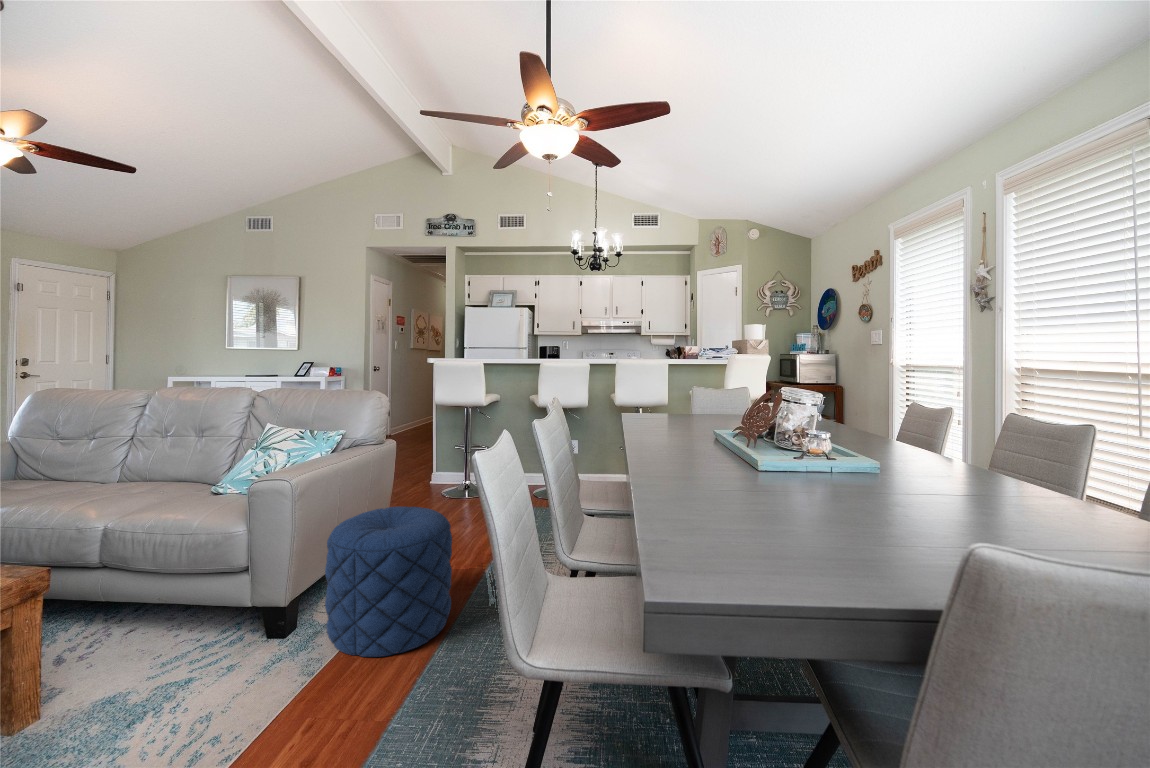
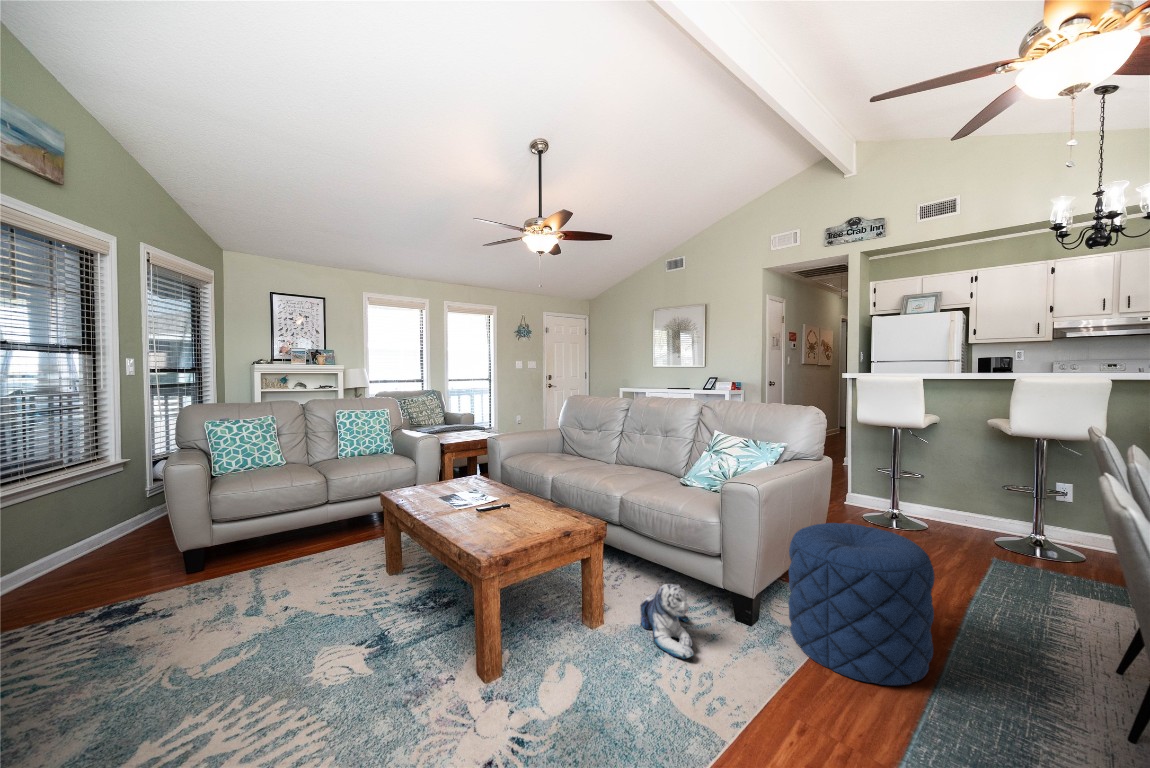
plush toy: none [114,621,199,716] -> present [640,584,694,659]

